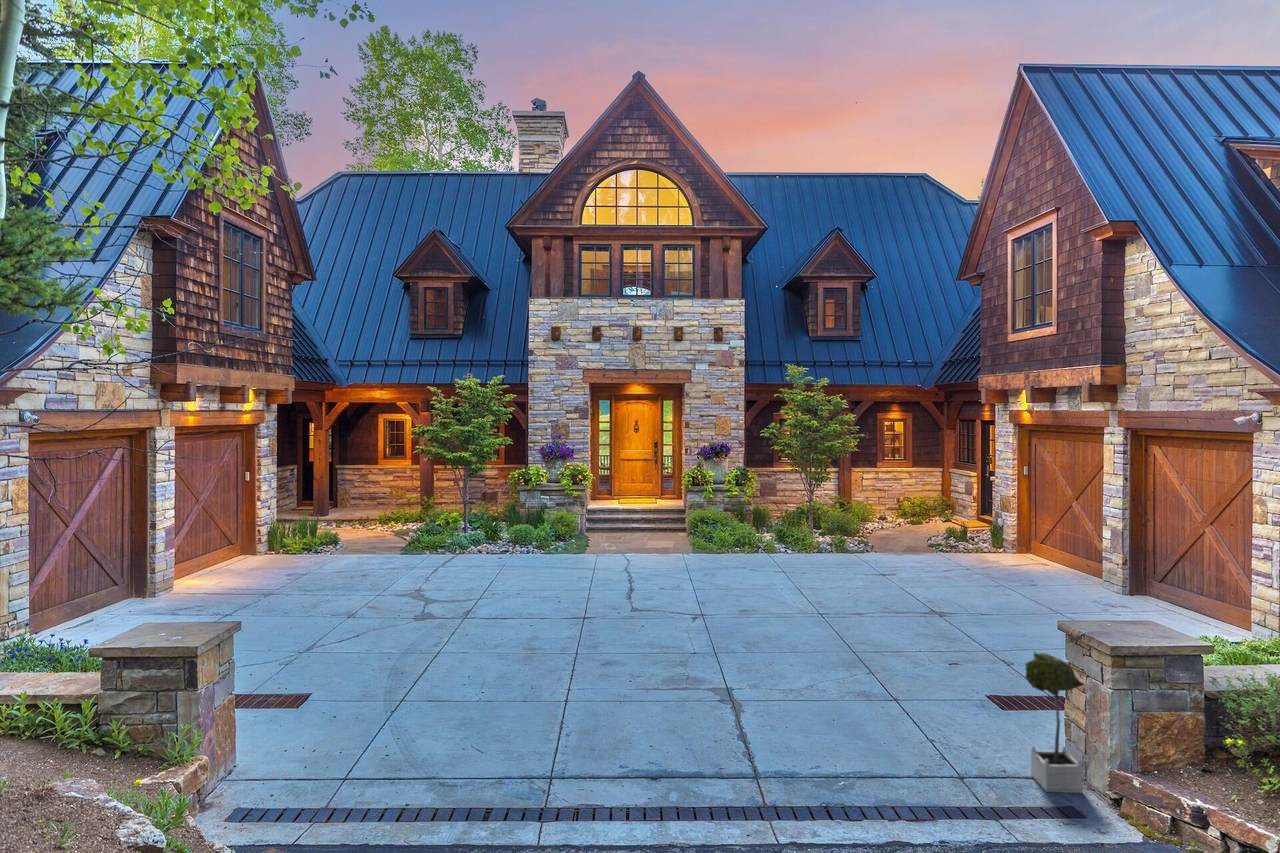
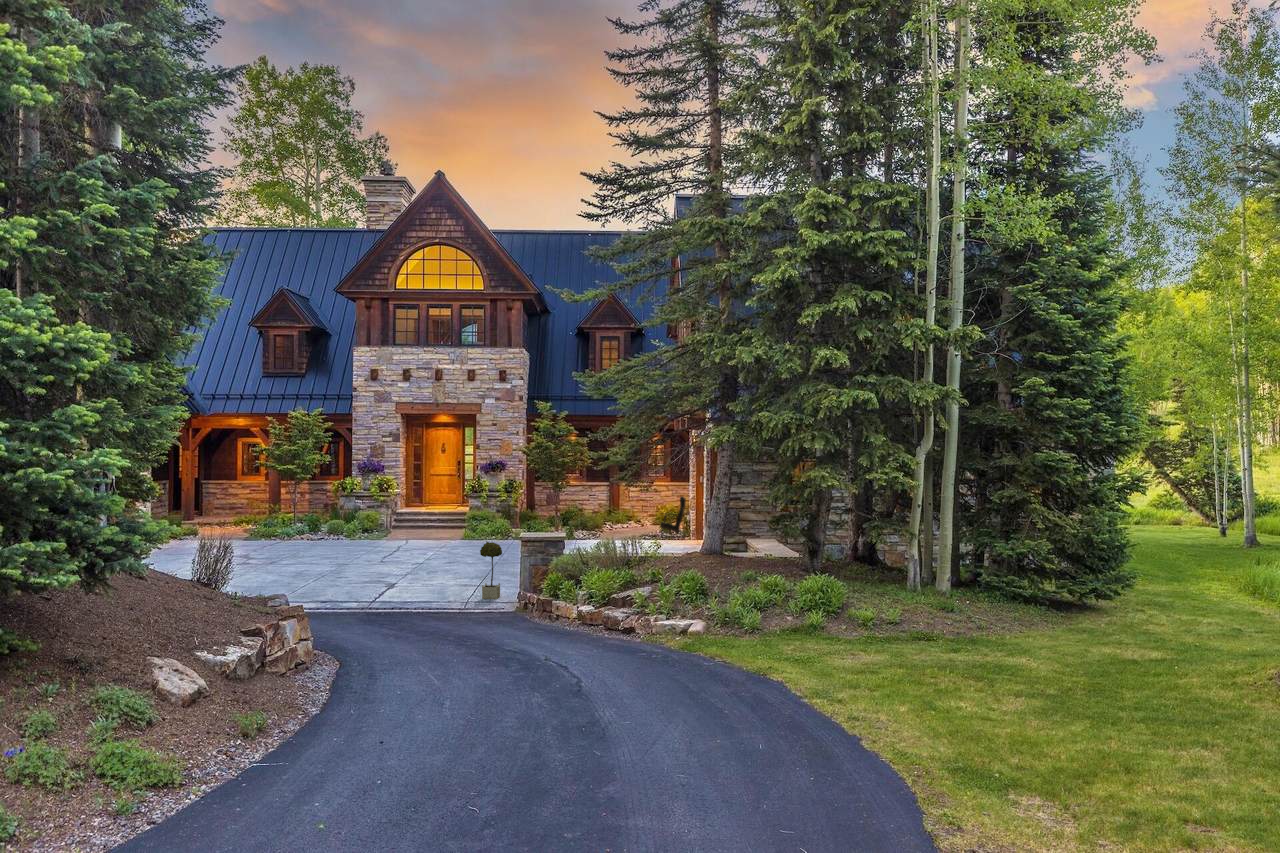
lounge chair: none [955,493,1004,552] -> present [660,496,686,537]

